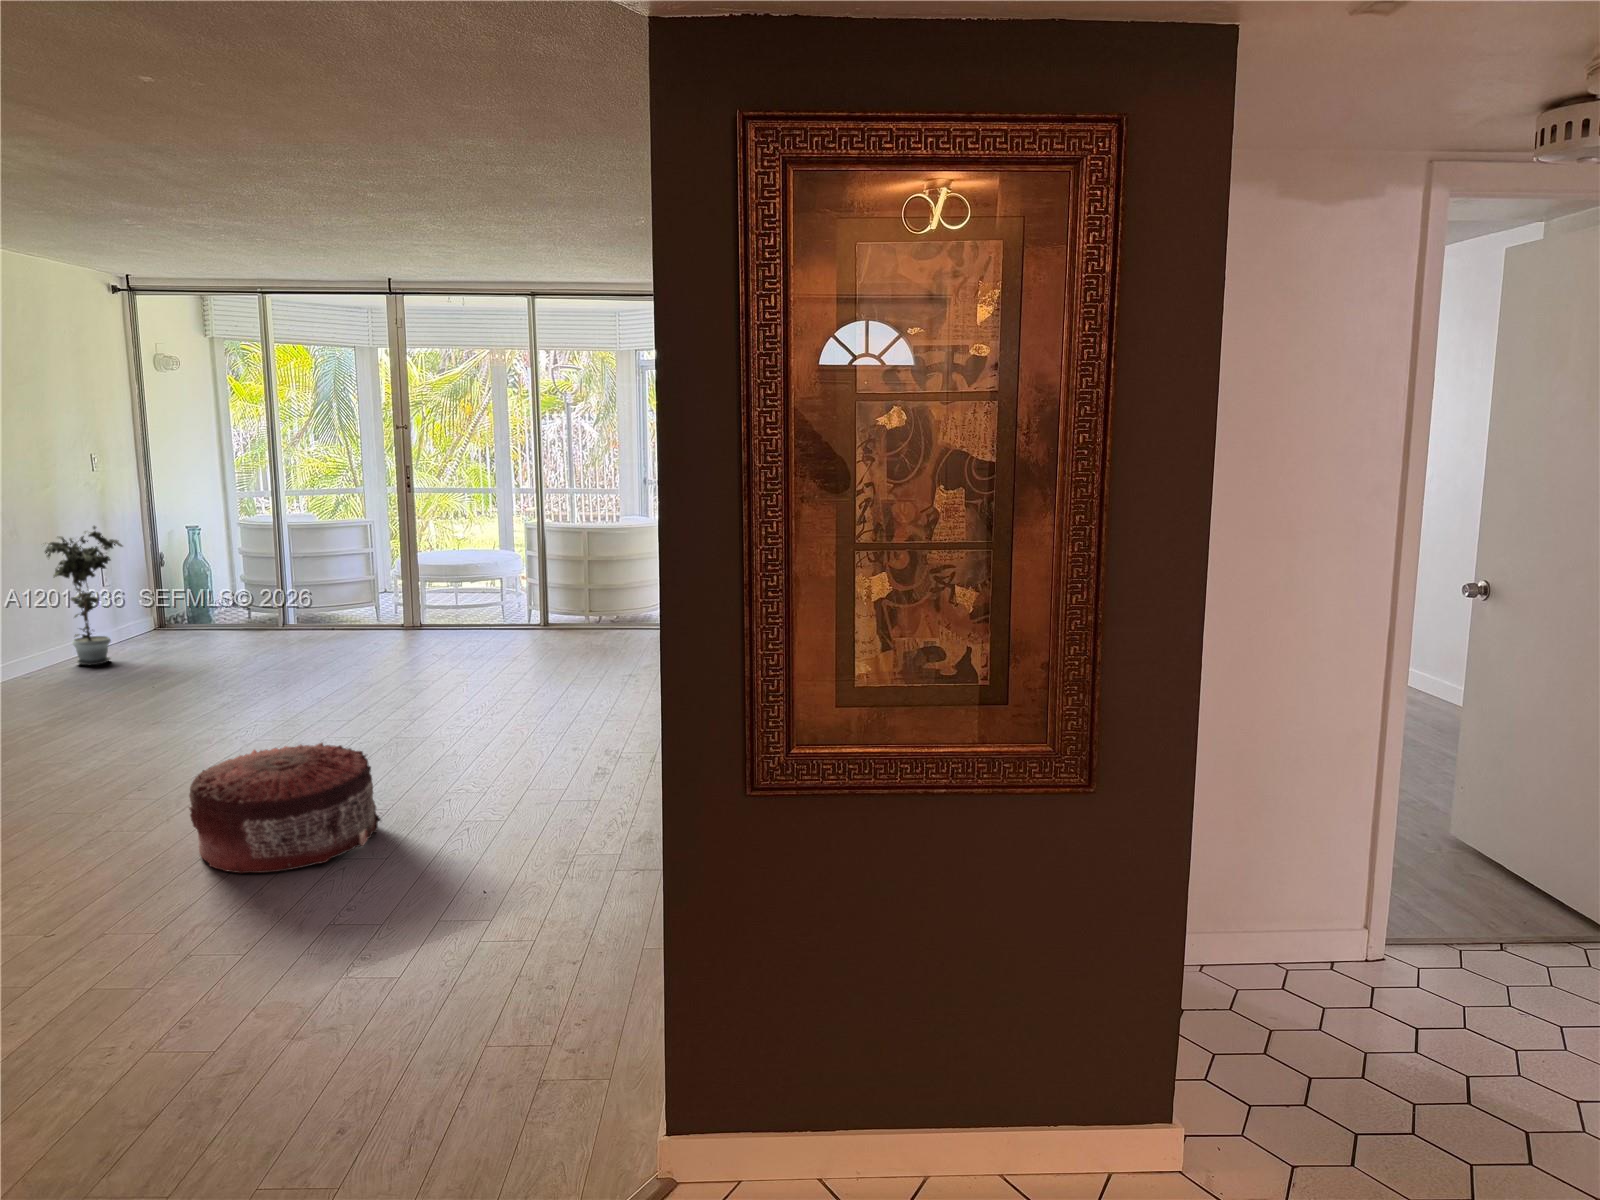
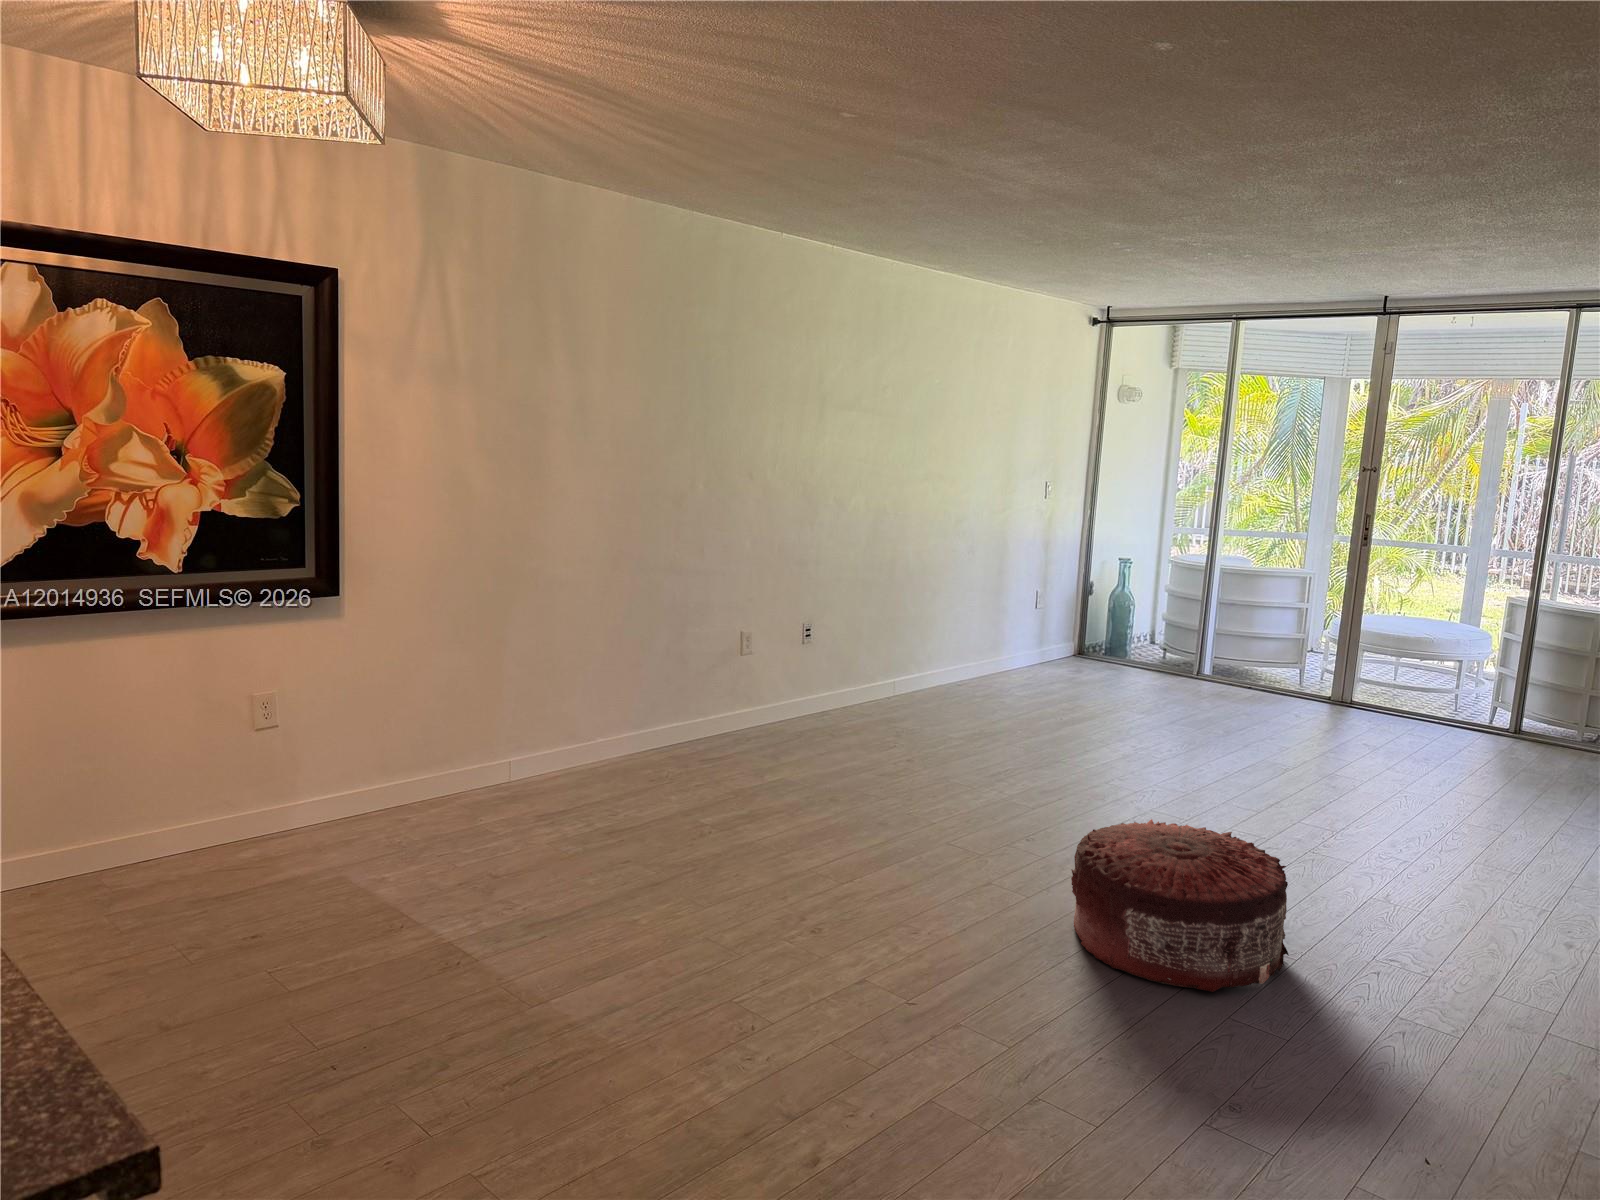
potted plant: present [45,526,123,665] -> none [994,546,1062,679]

